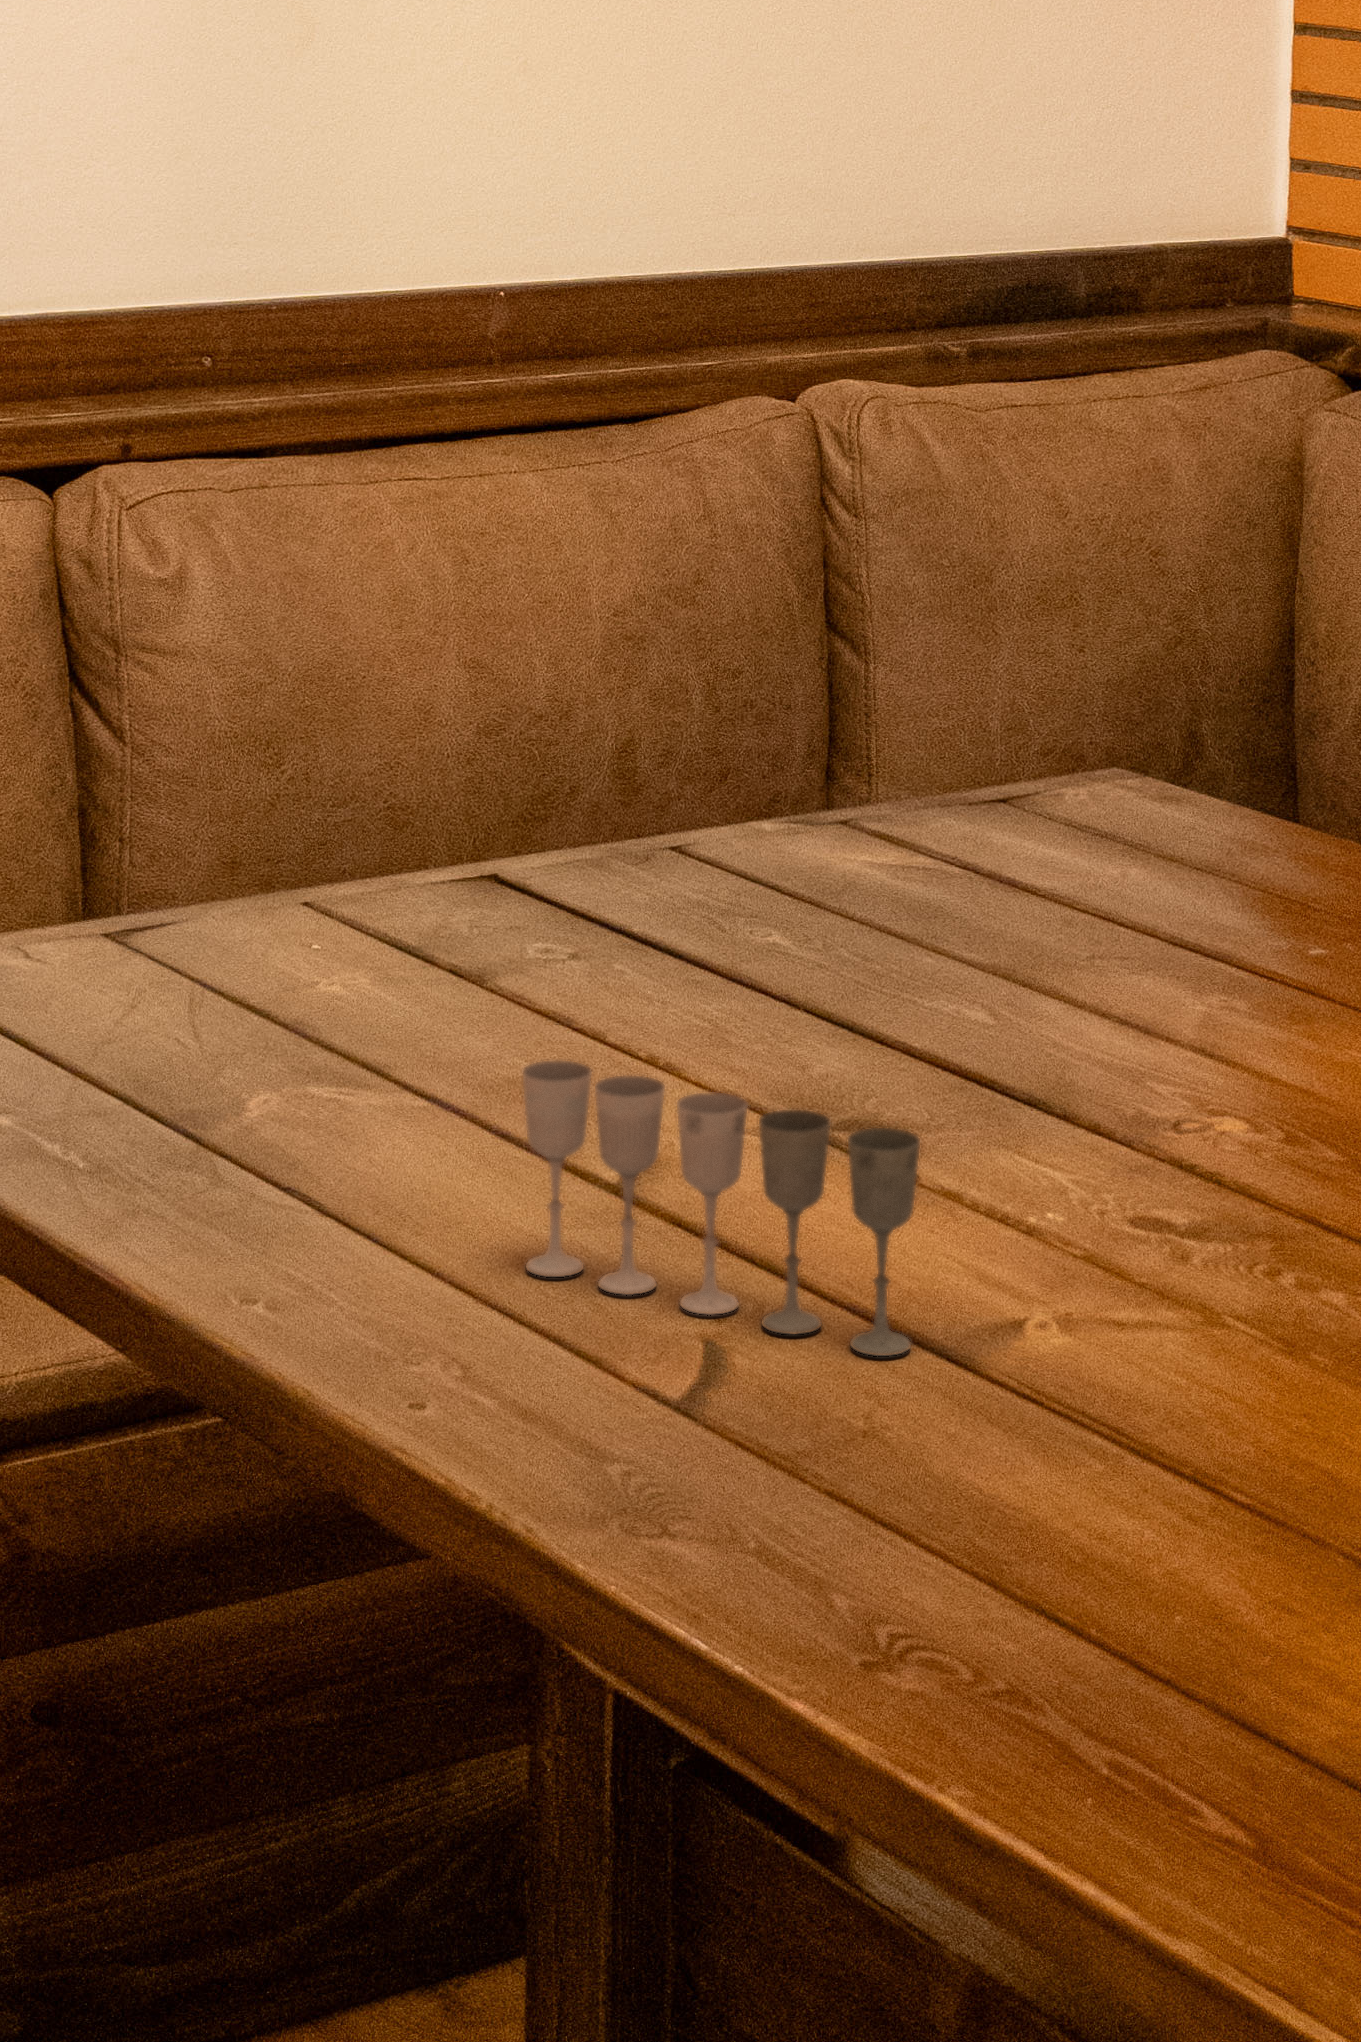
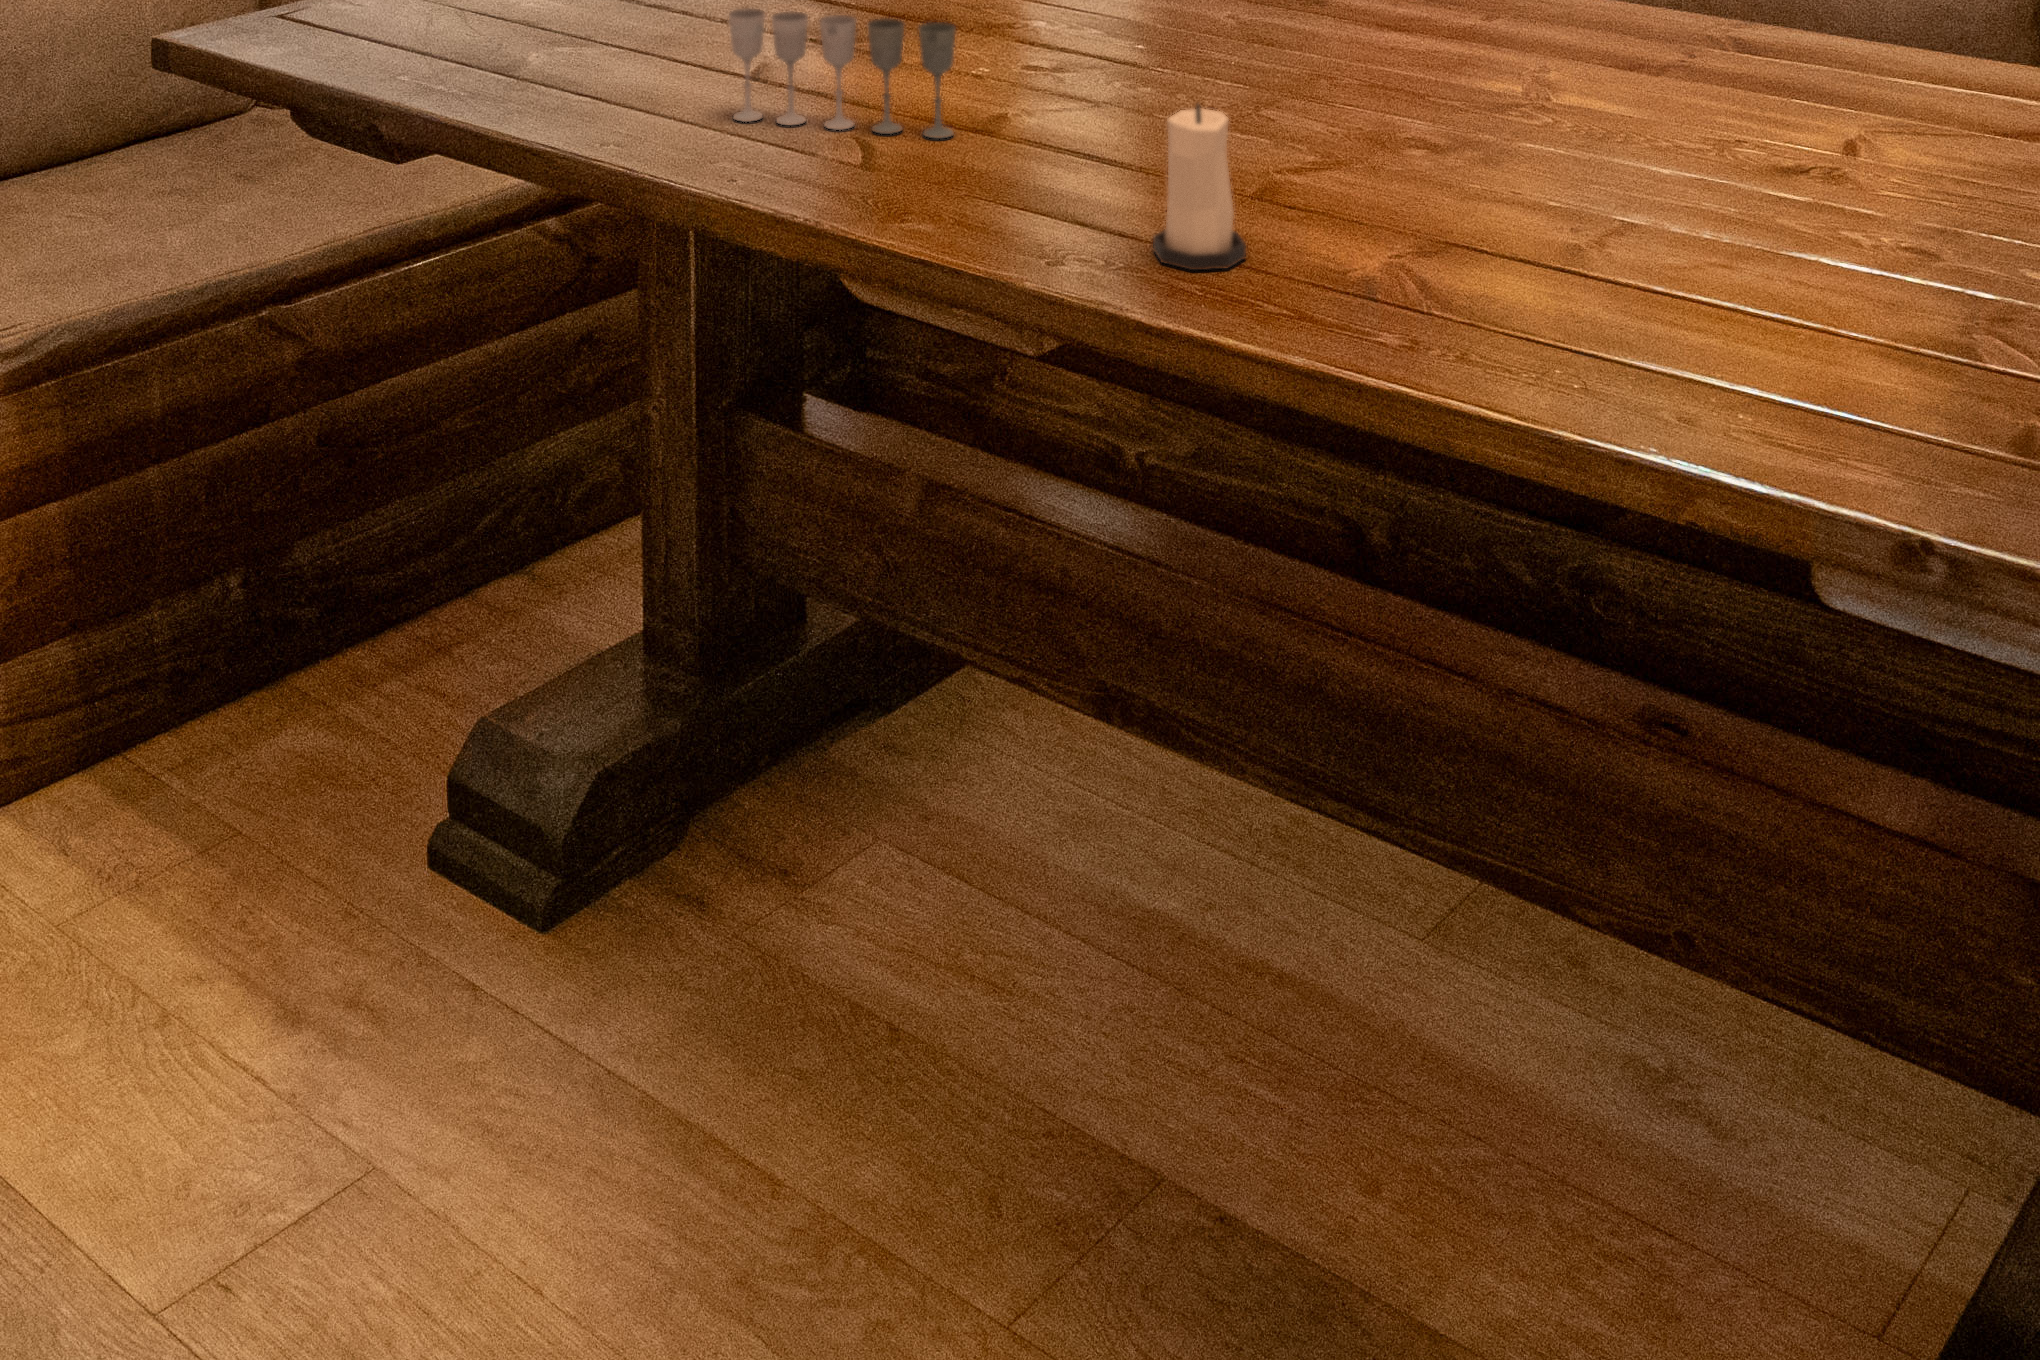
candle: none [1111,1375,1287,1716] -> present [1153,104,1246,270]

